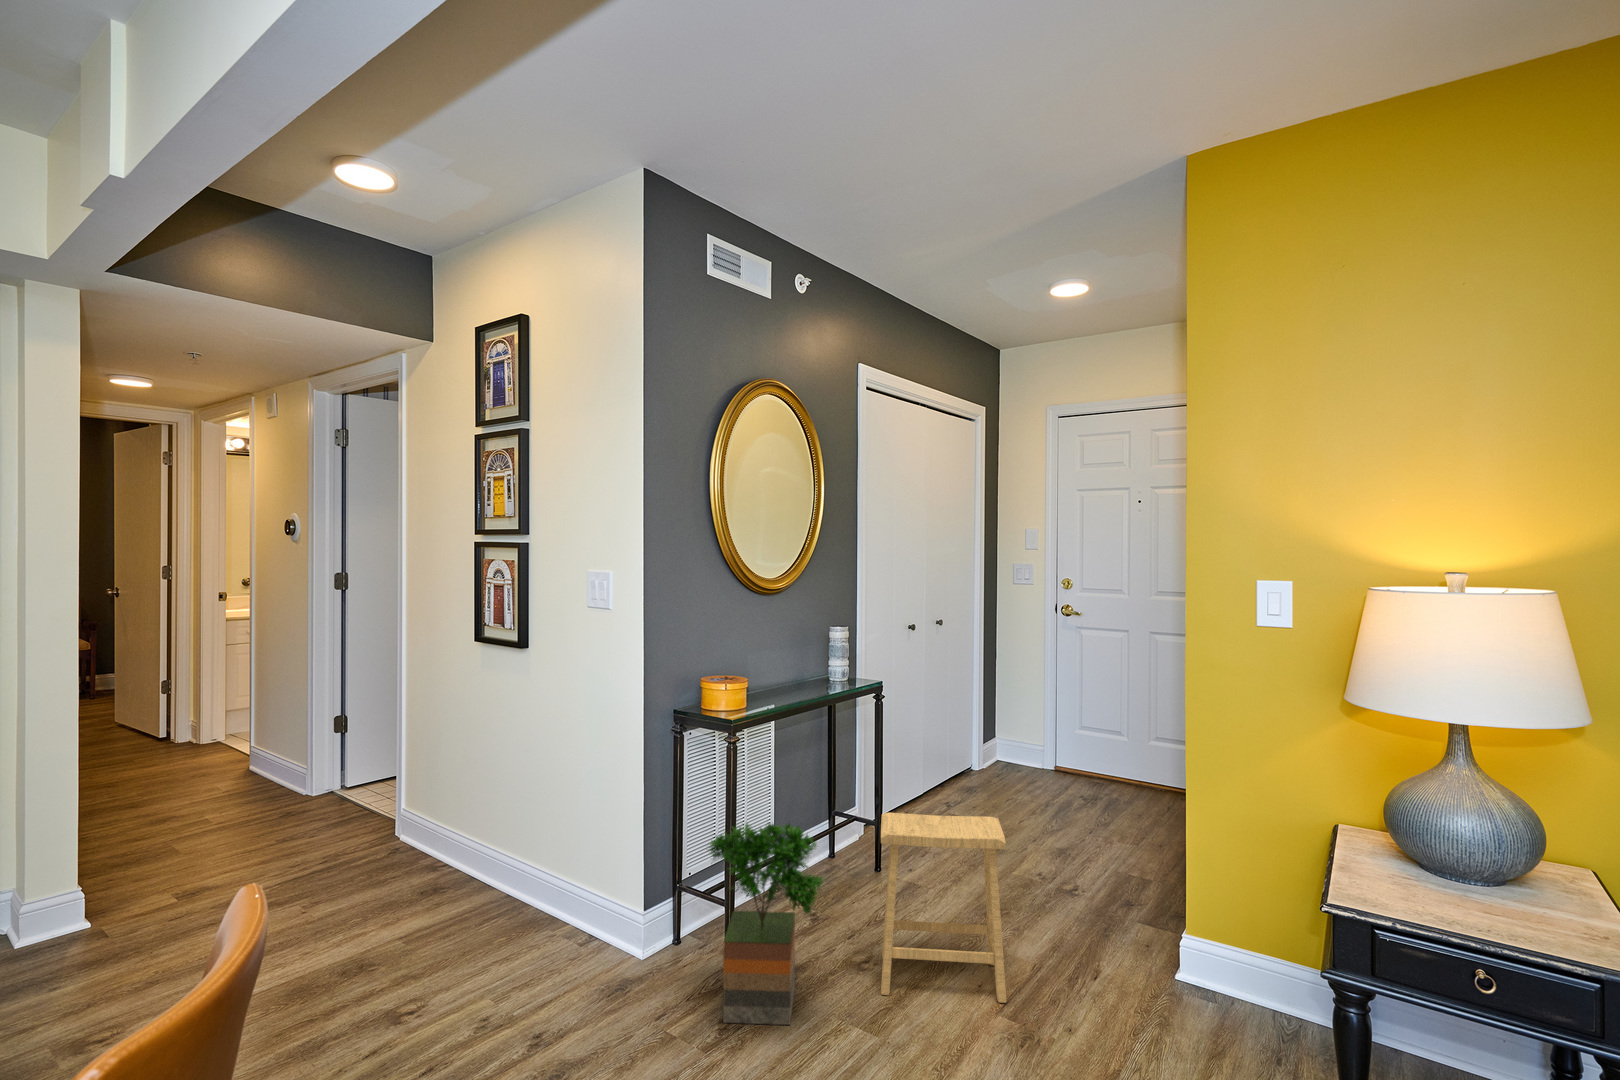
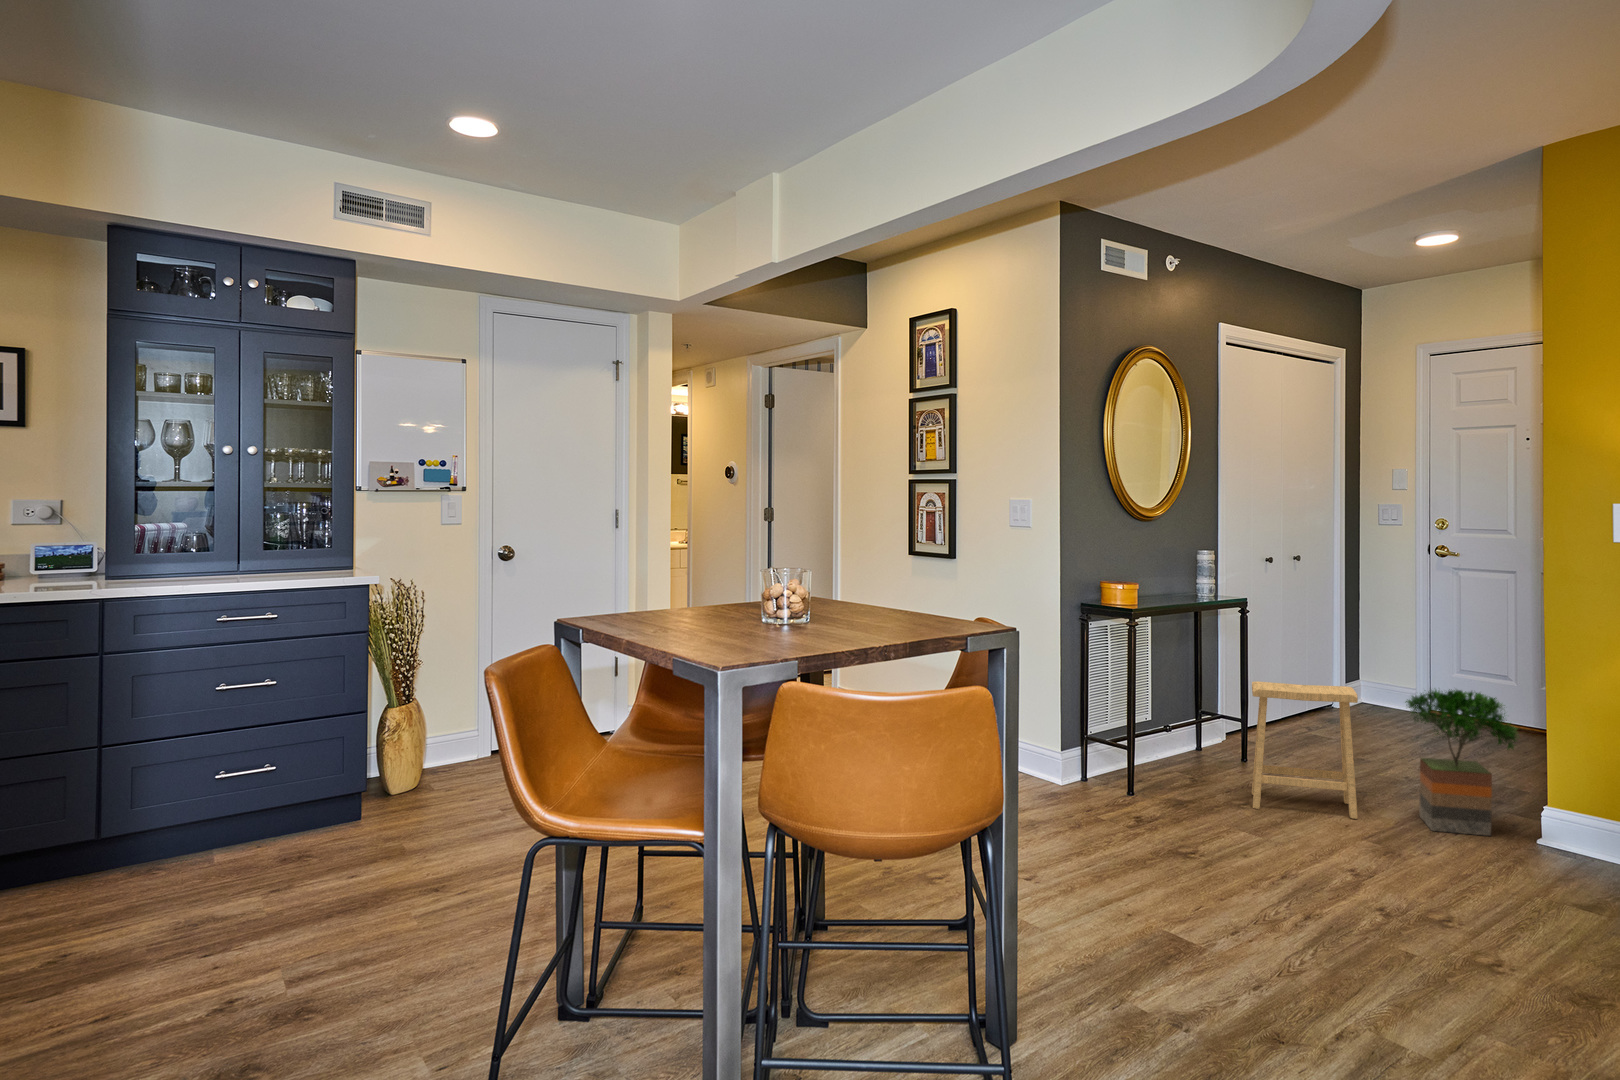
potted tree: present [709,823,824,1025] -> present [1405,689,1518,836]

